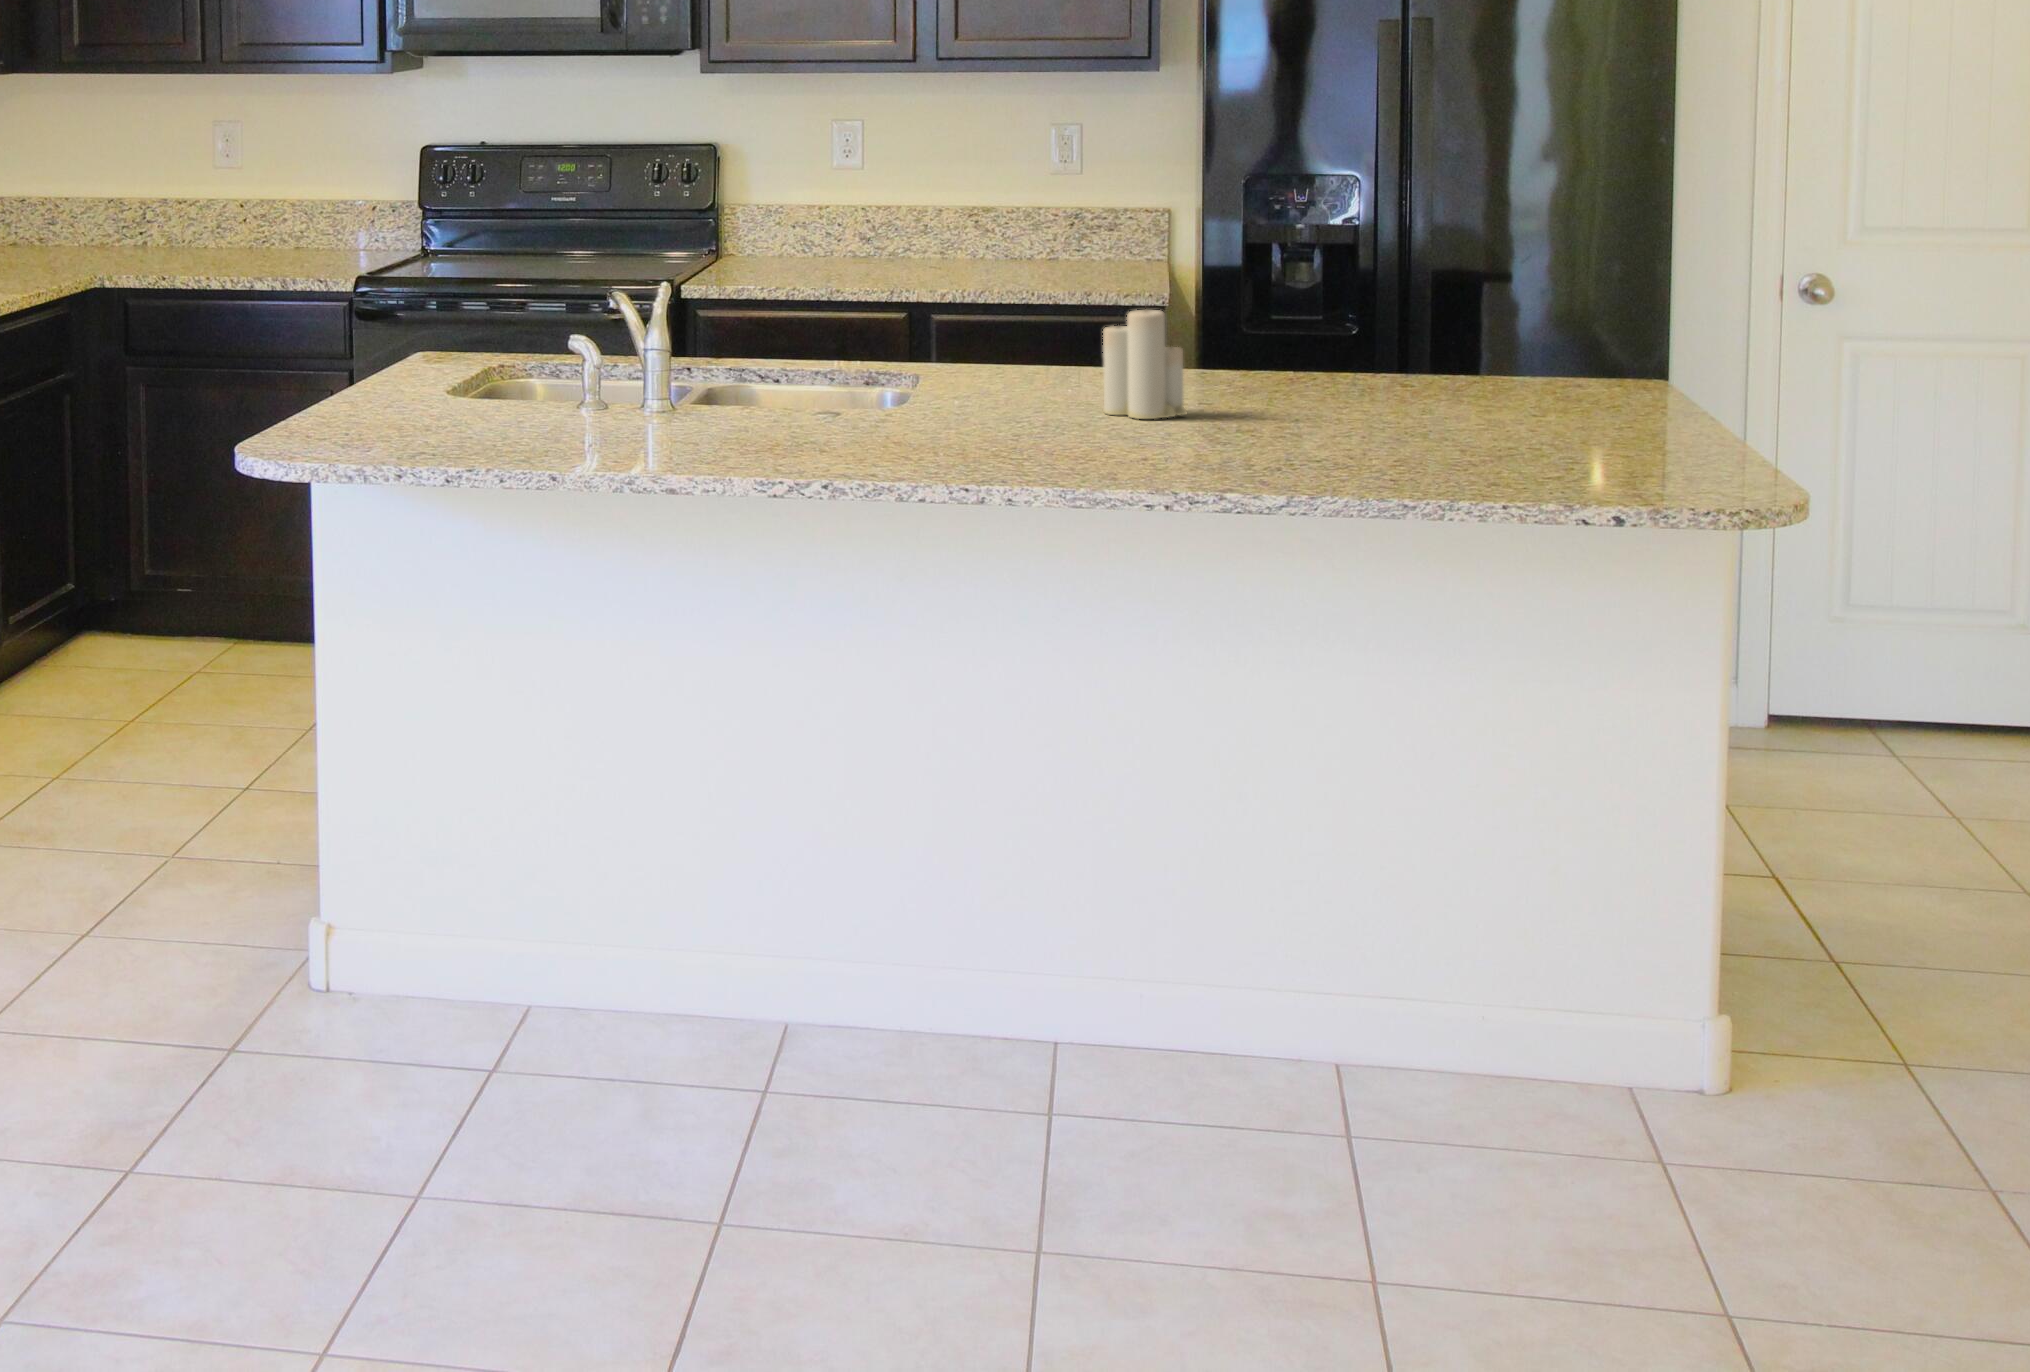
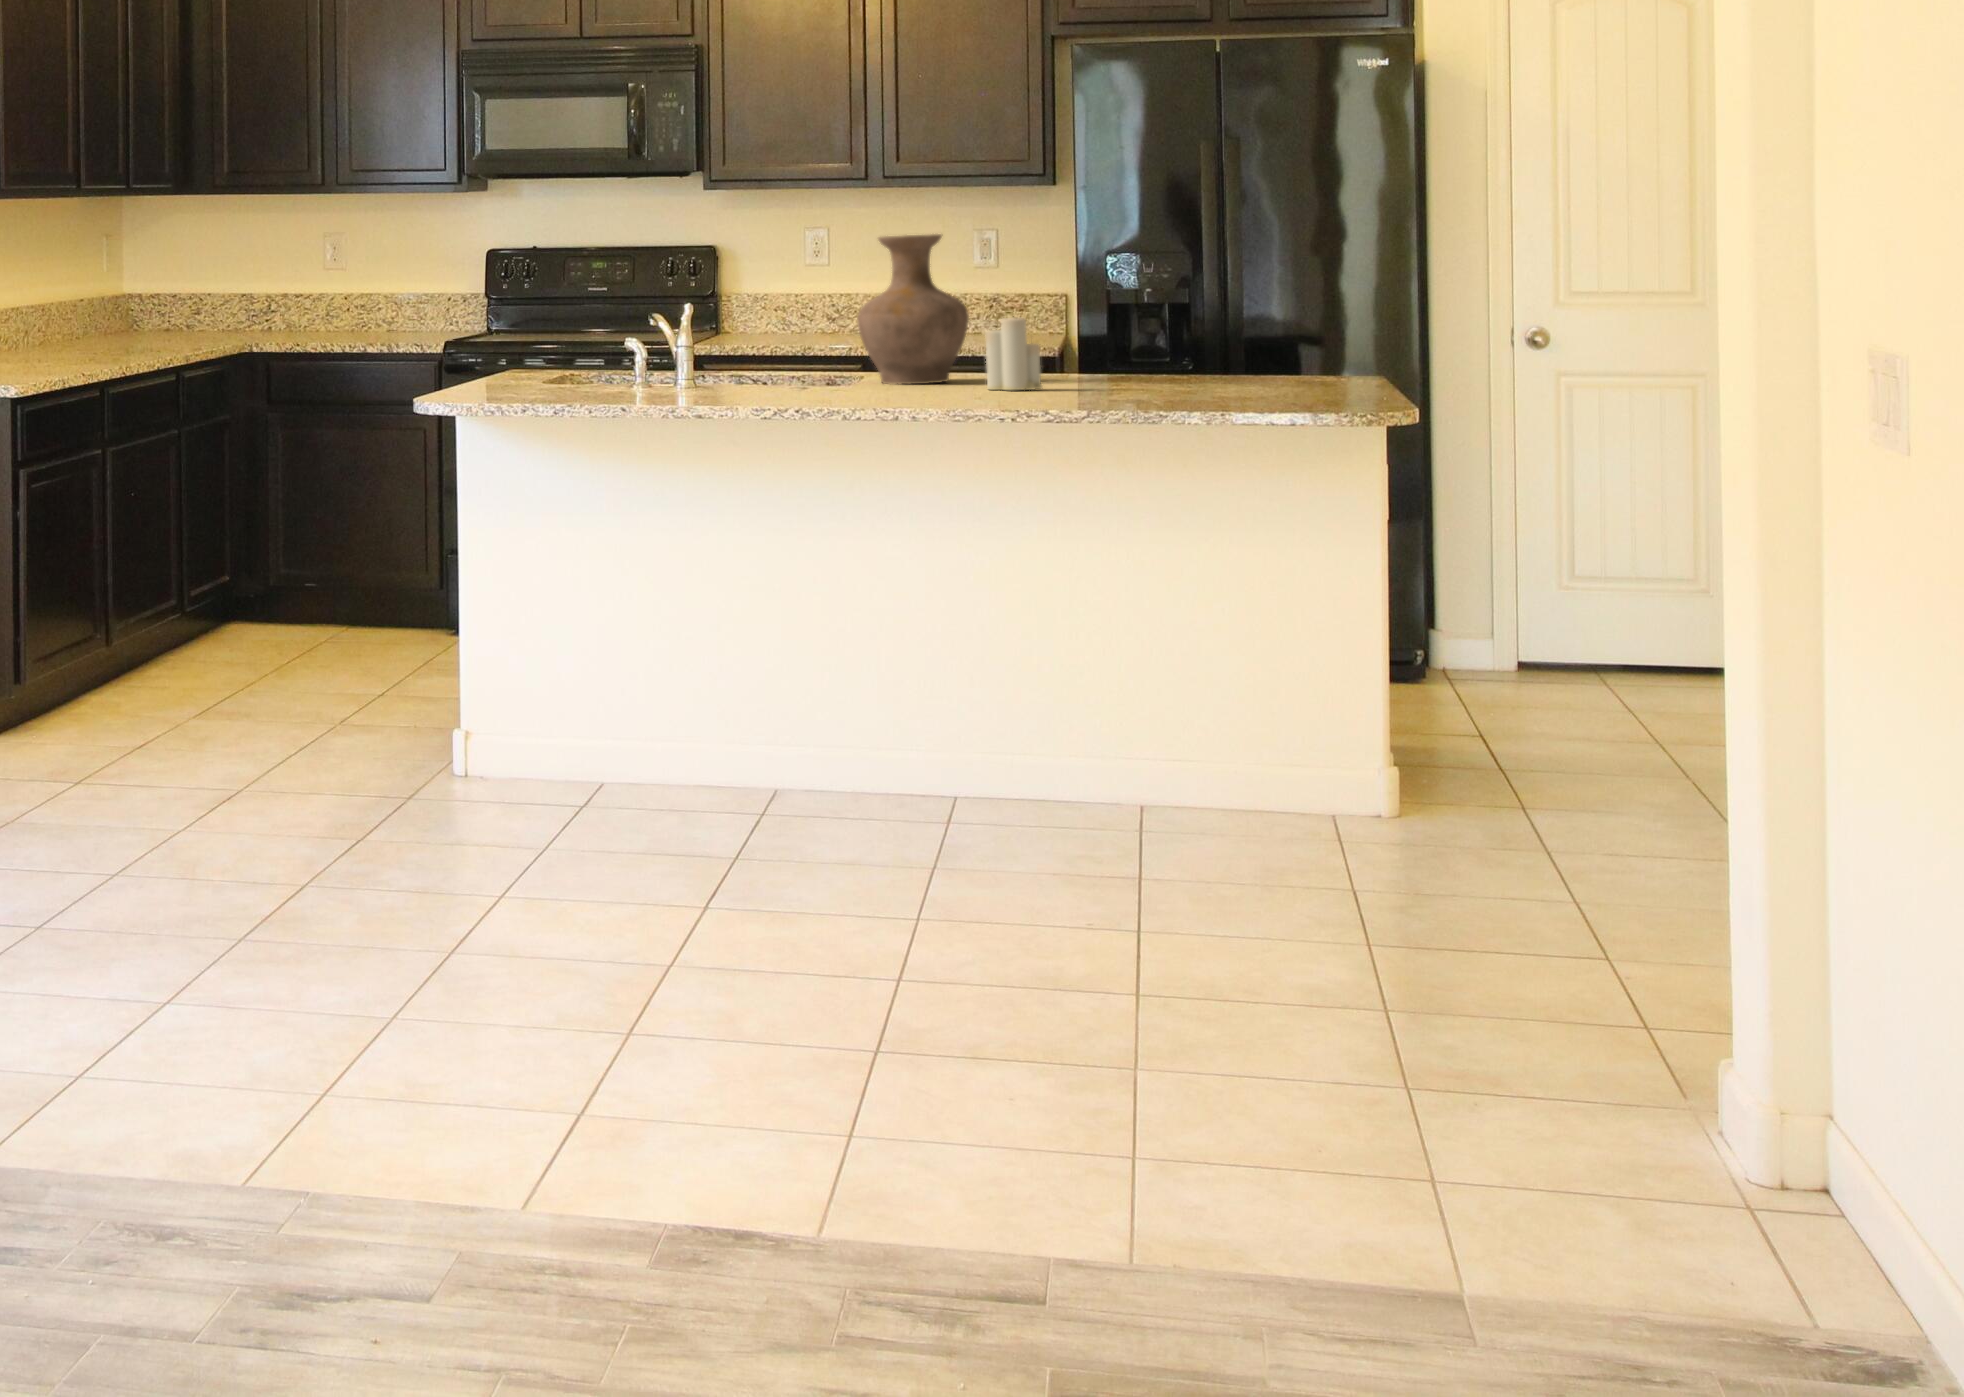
vase: none [911,170,1070,389] -> present [857,234,969,384]

